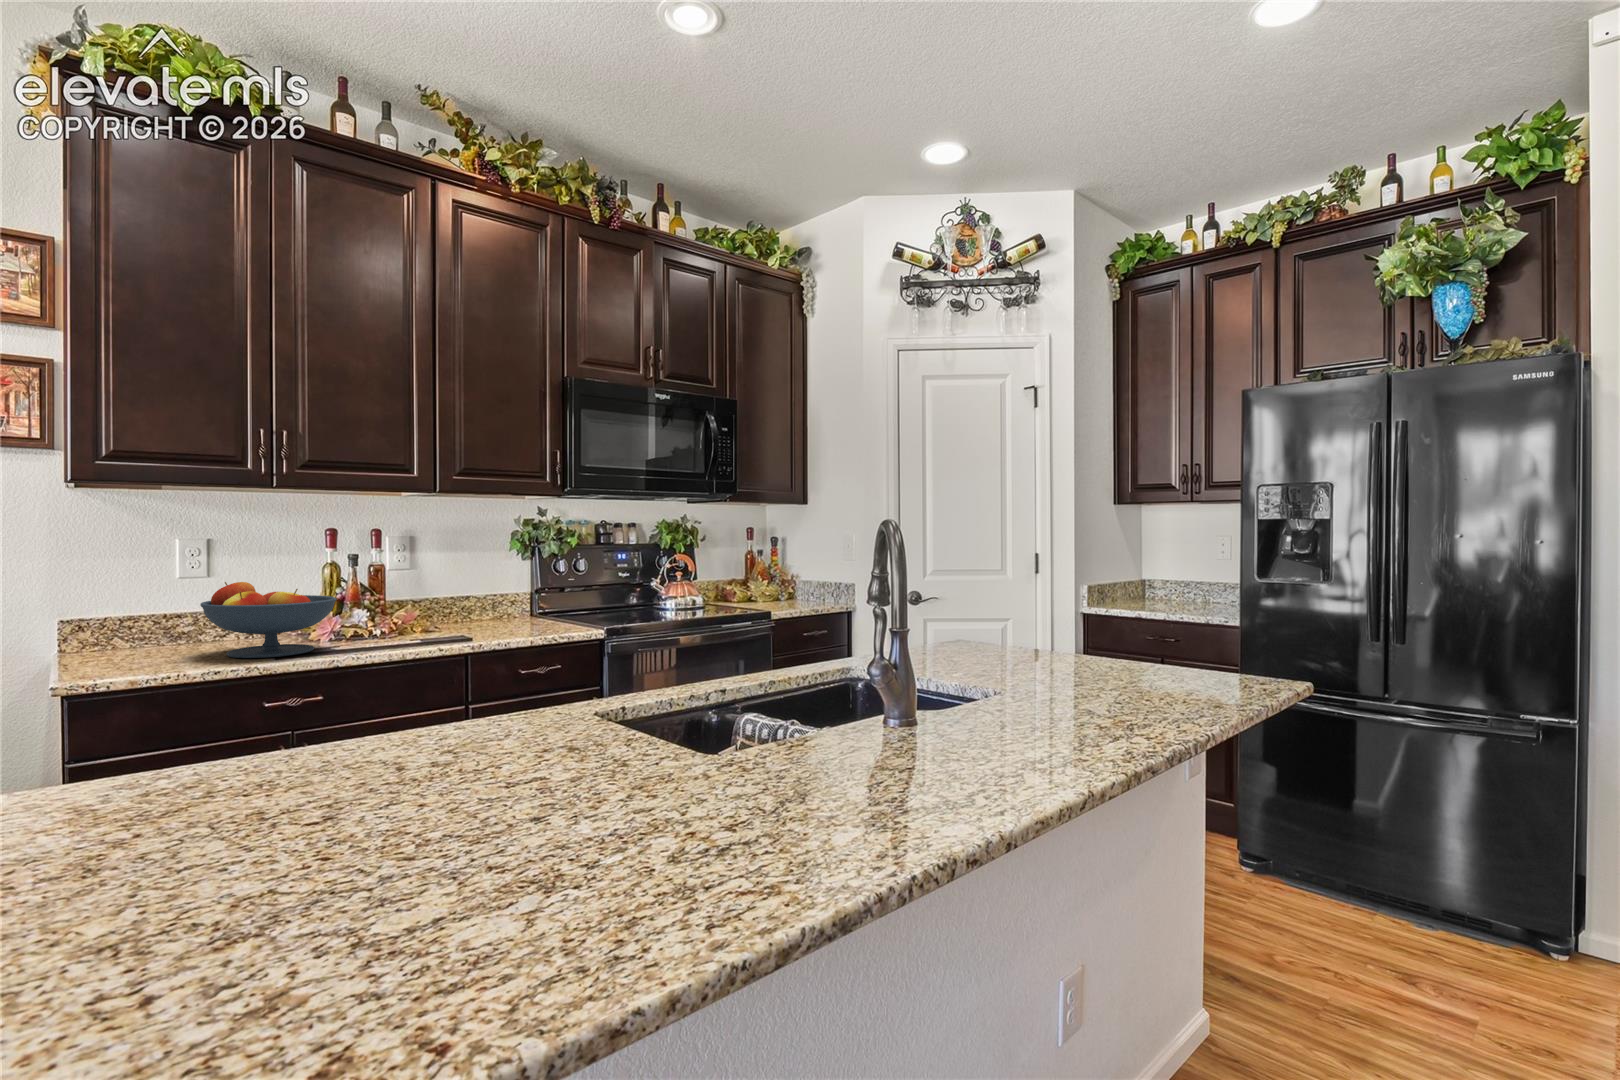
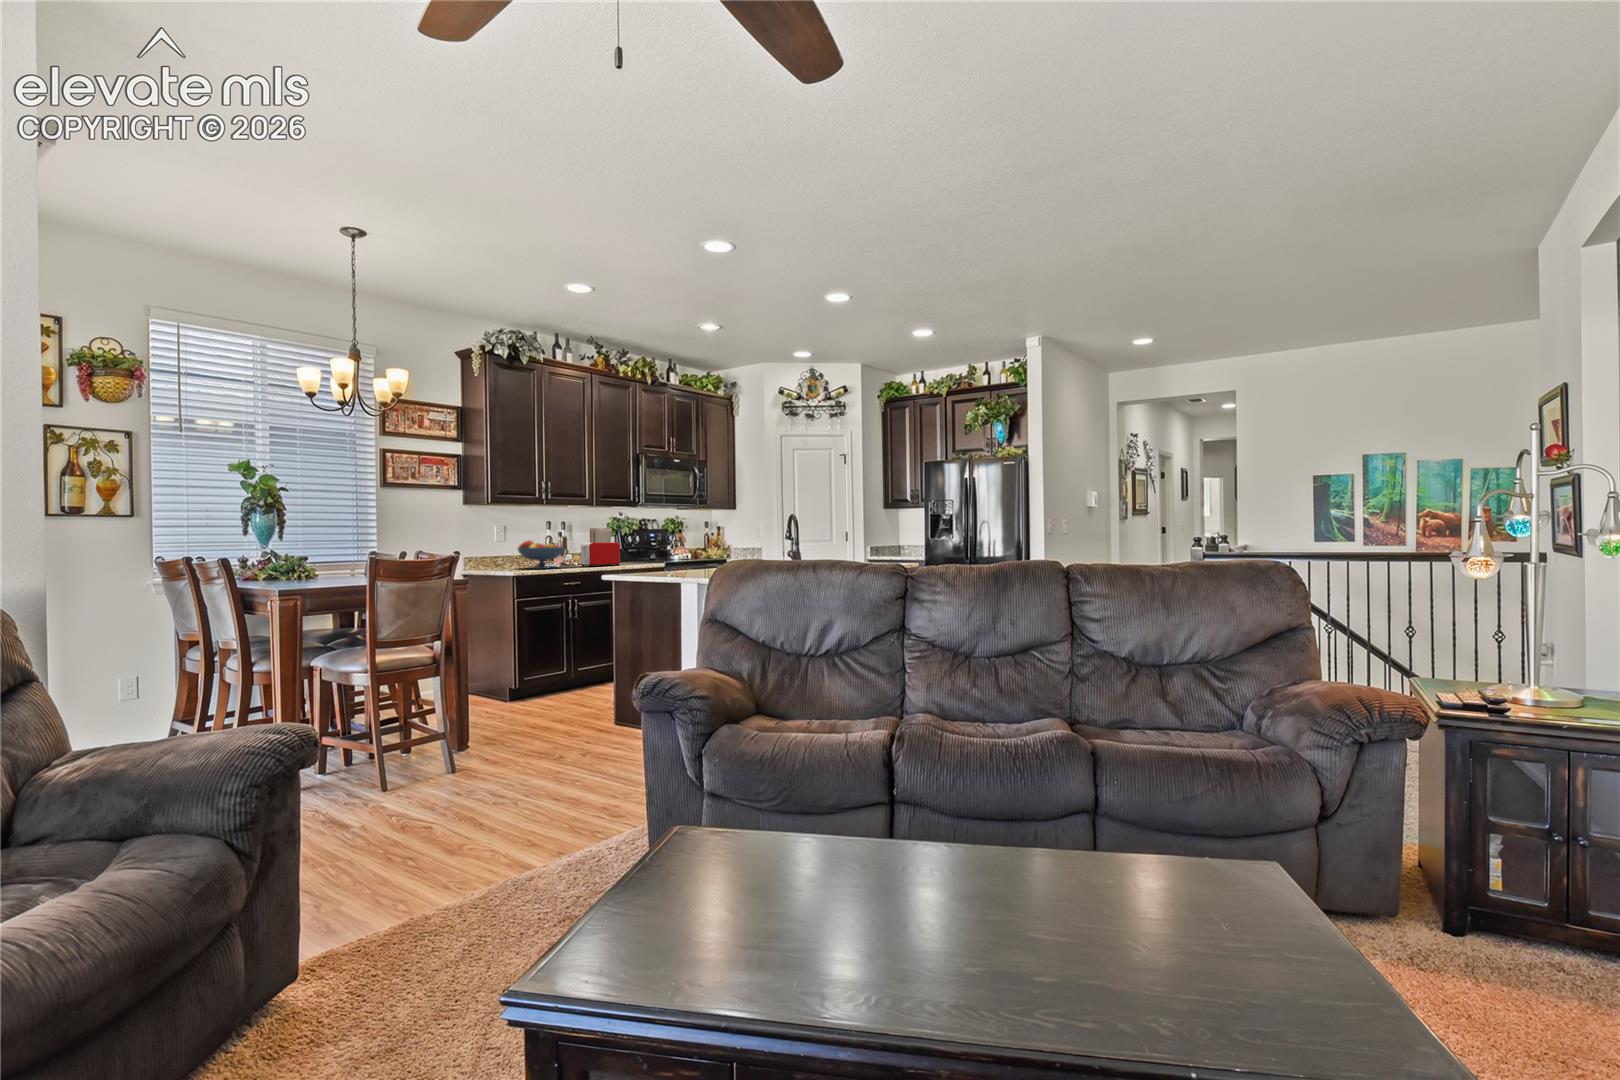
toaster: none [391,550,492,646] -> present [581,528,620,566]

